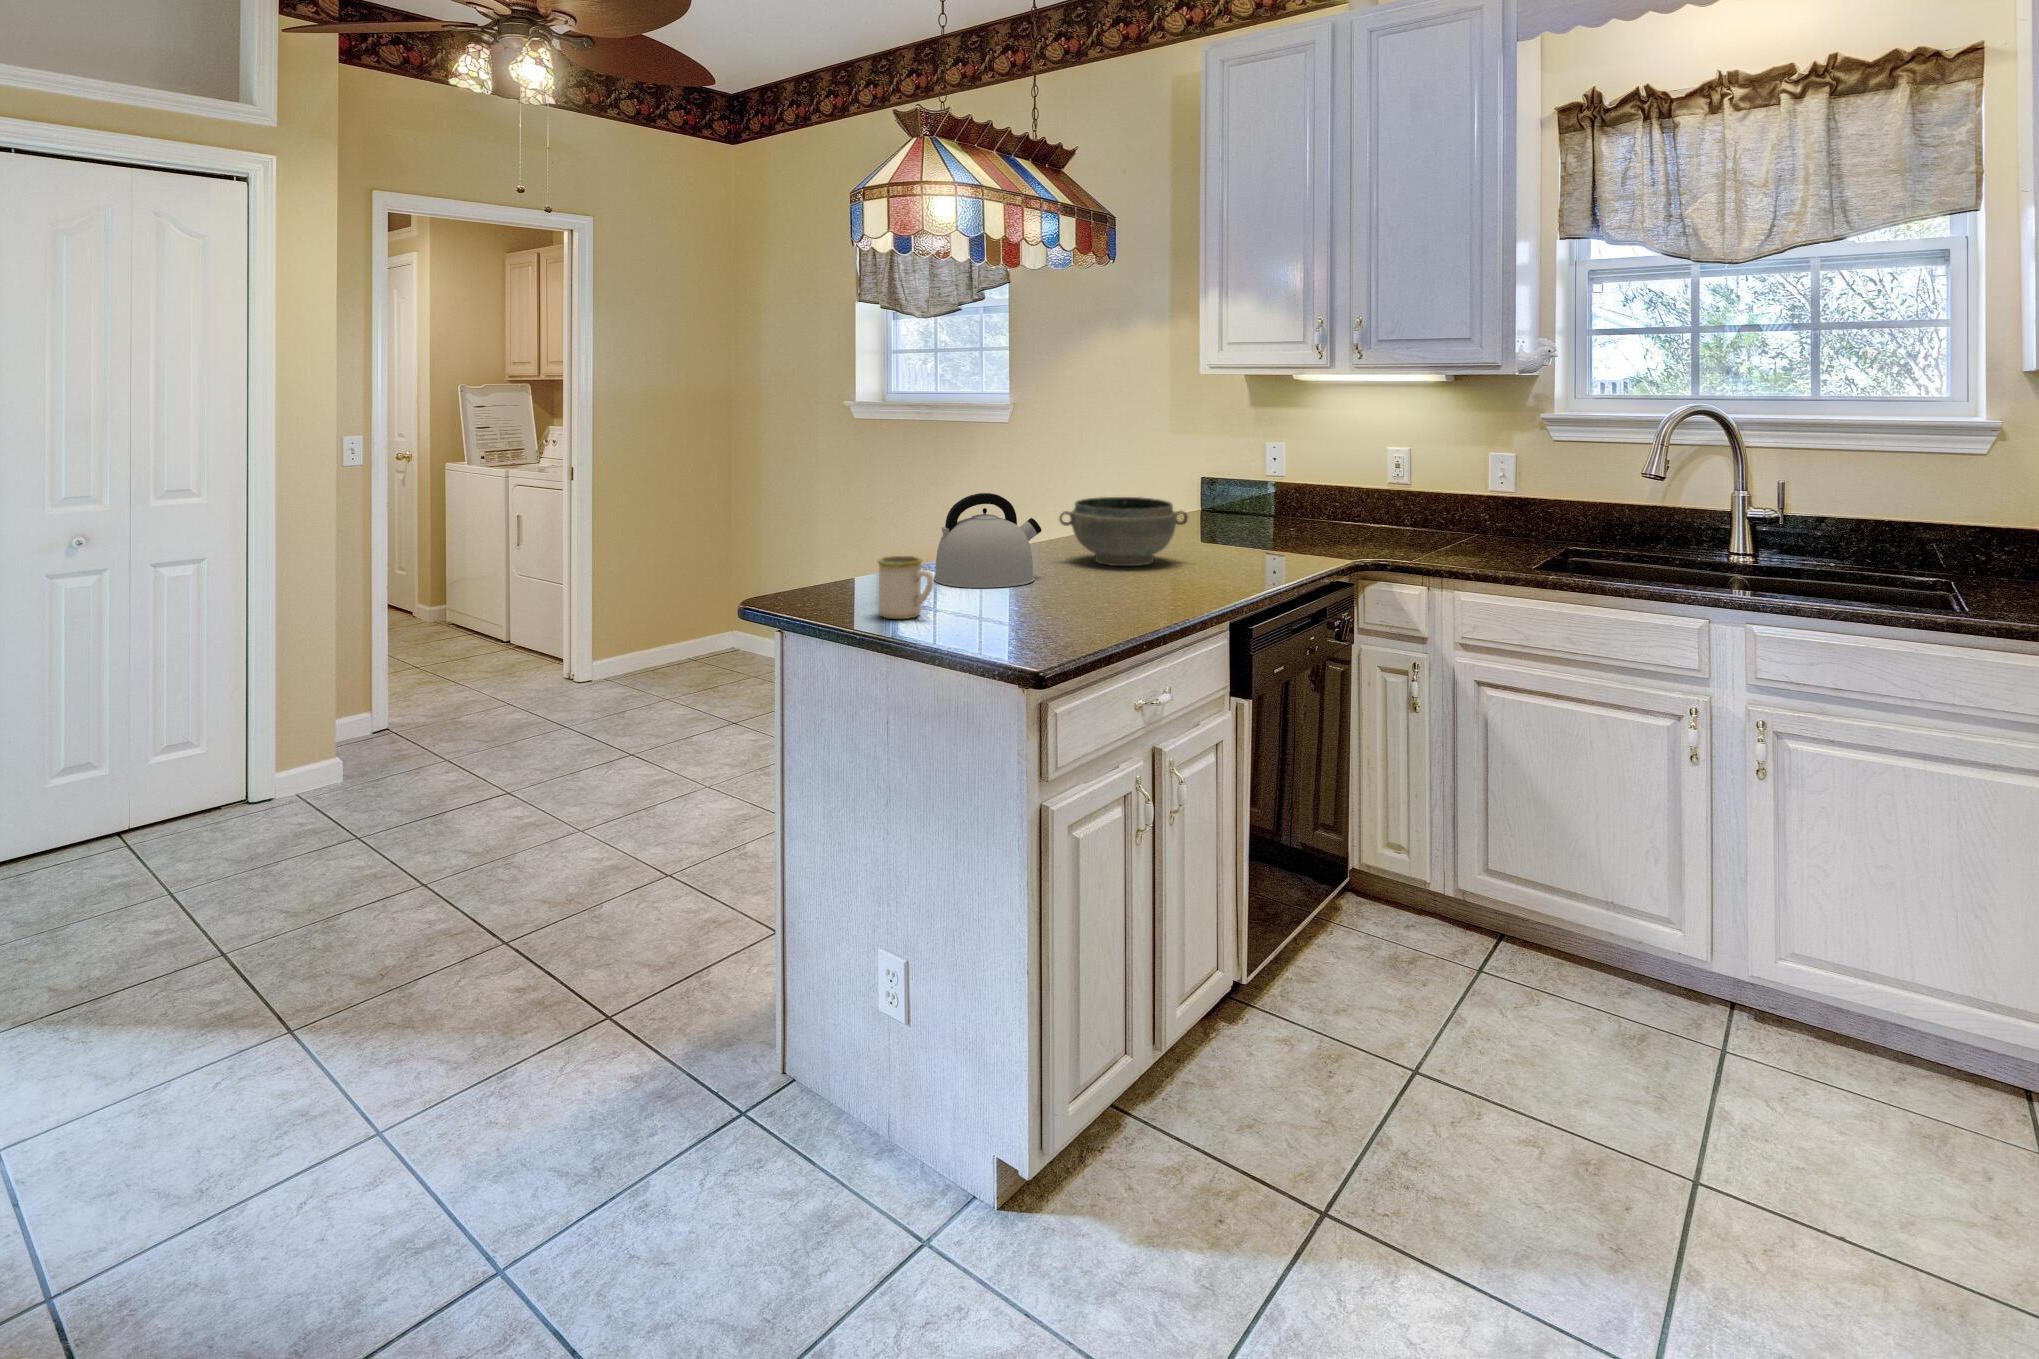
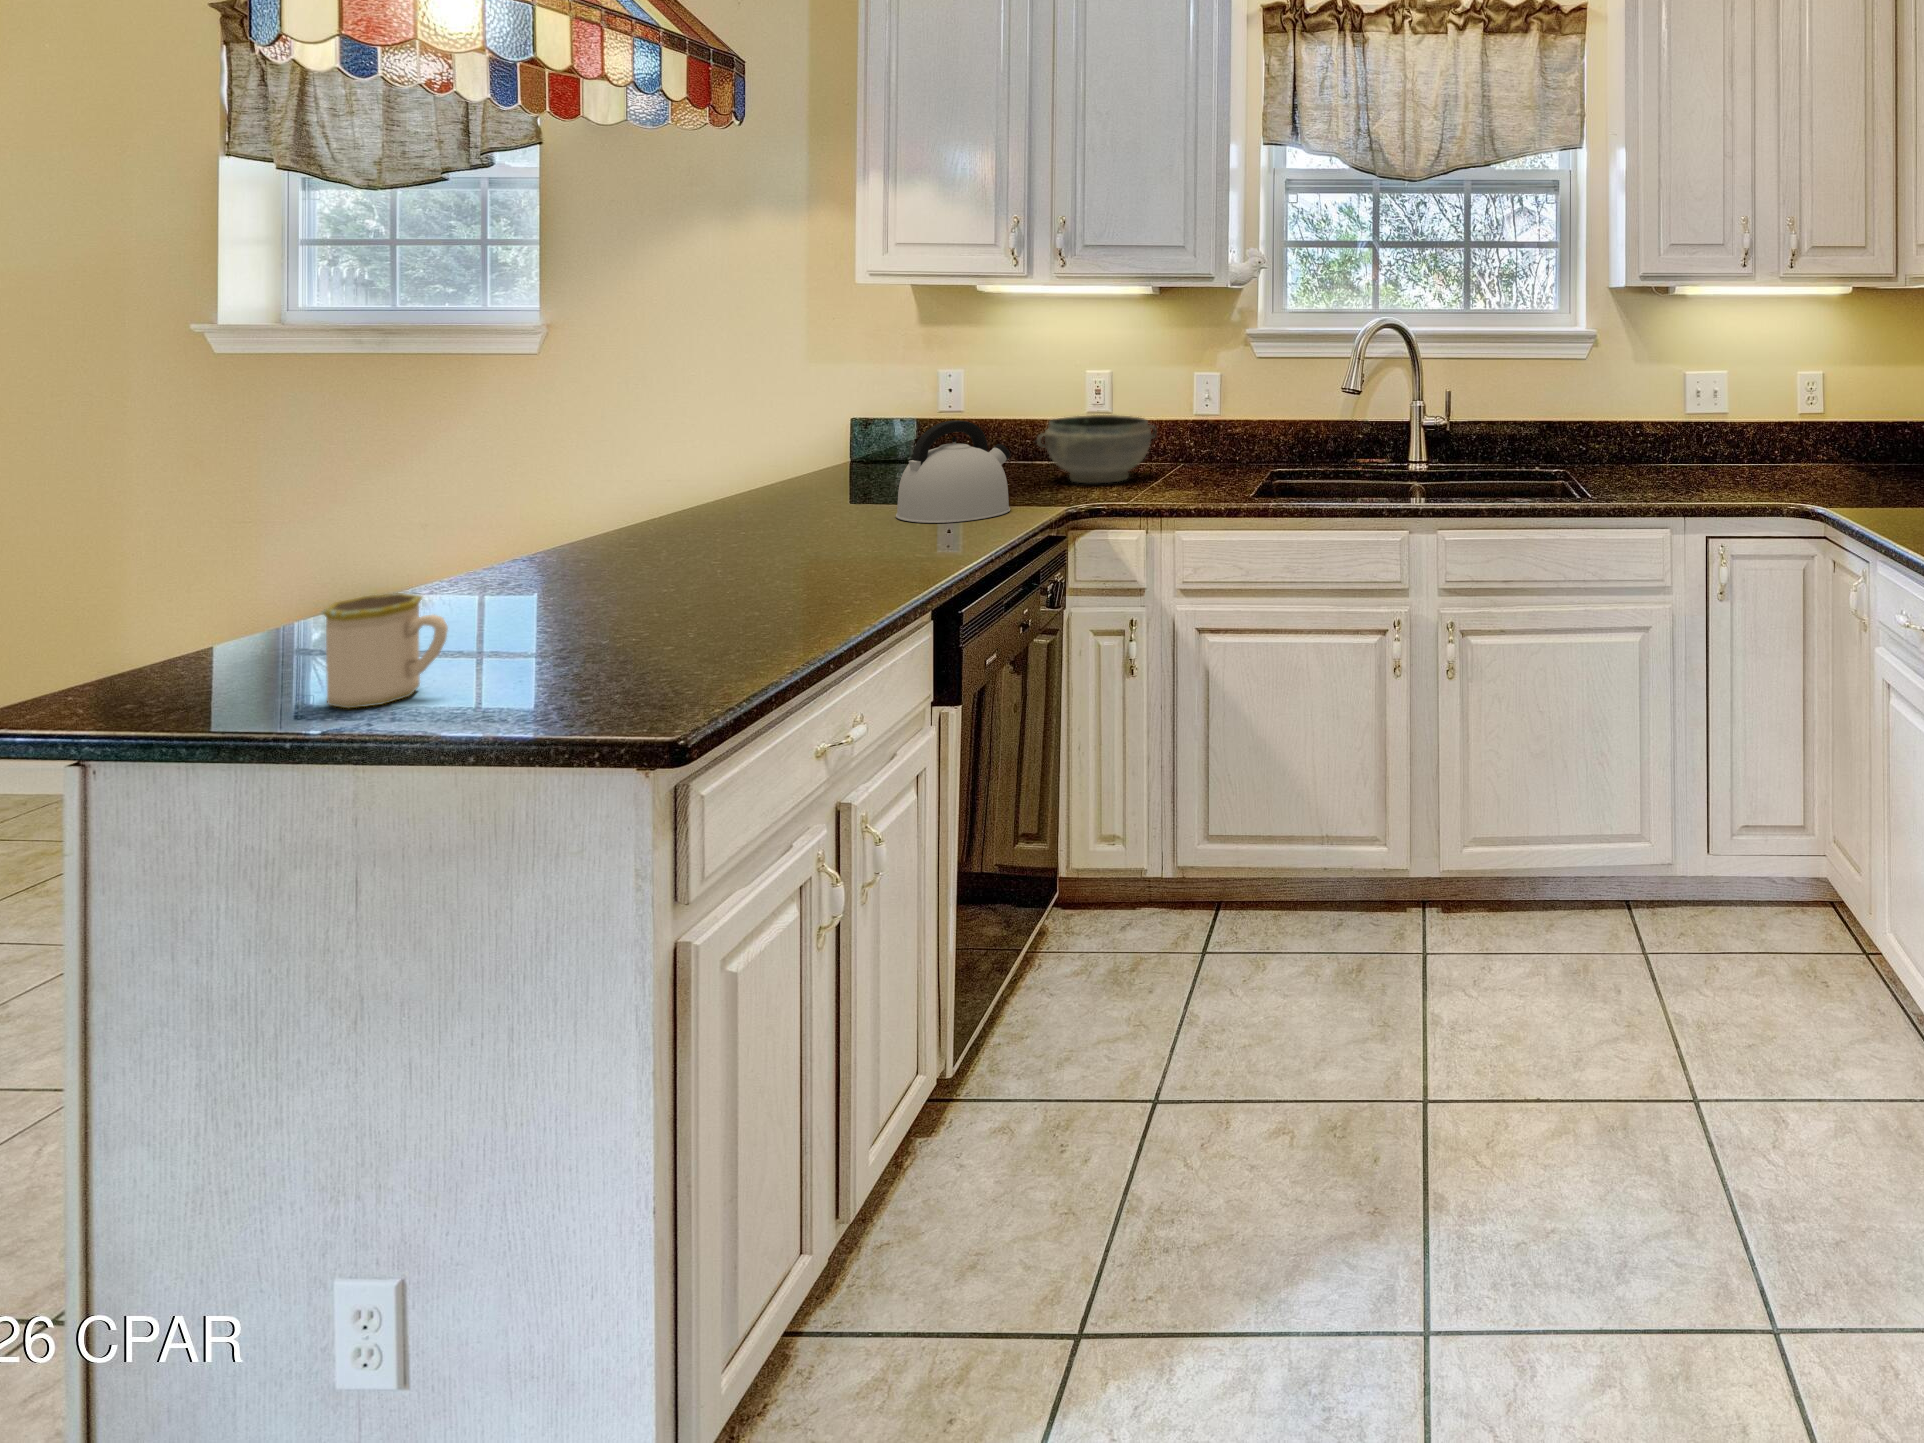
kettle: present [934,493,1041,588] -> present [896,420,1011,523]
bowl: present [1059,497,1188,566] -> present [1037,415,1157,483]

